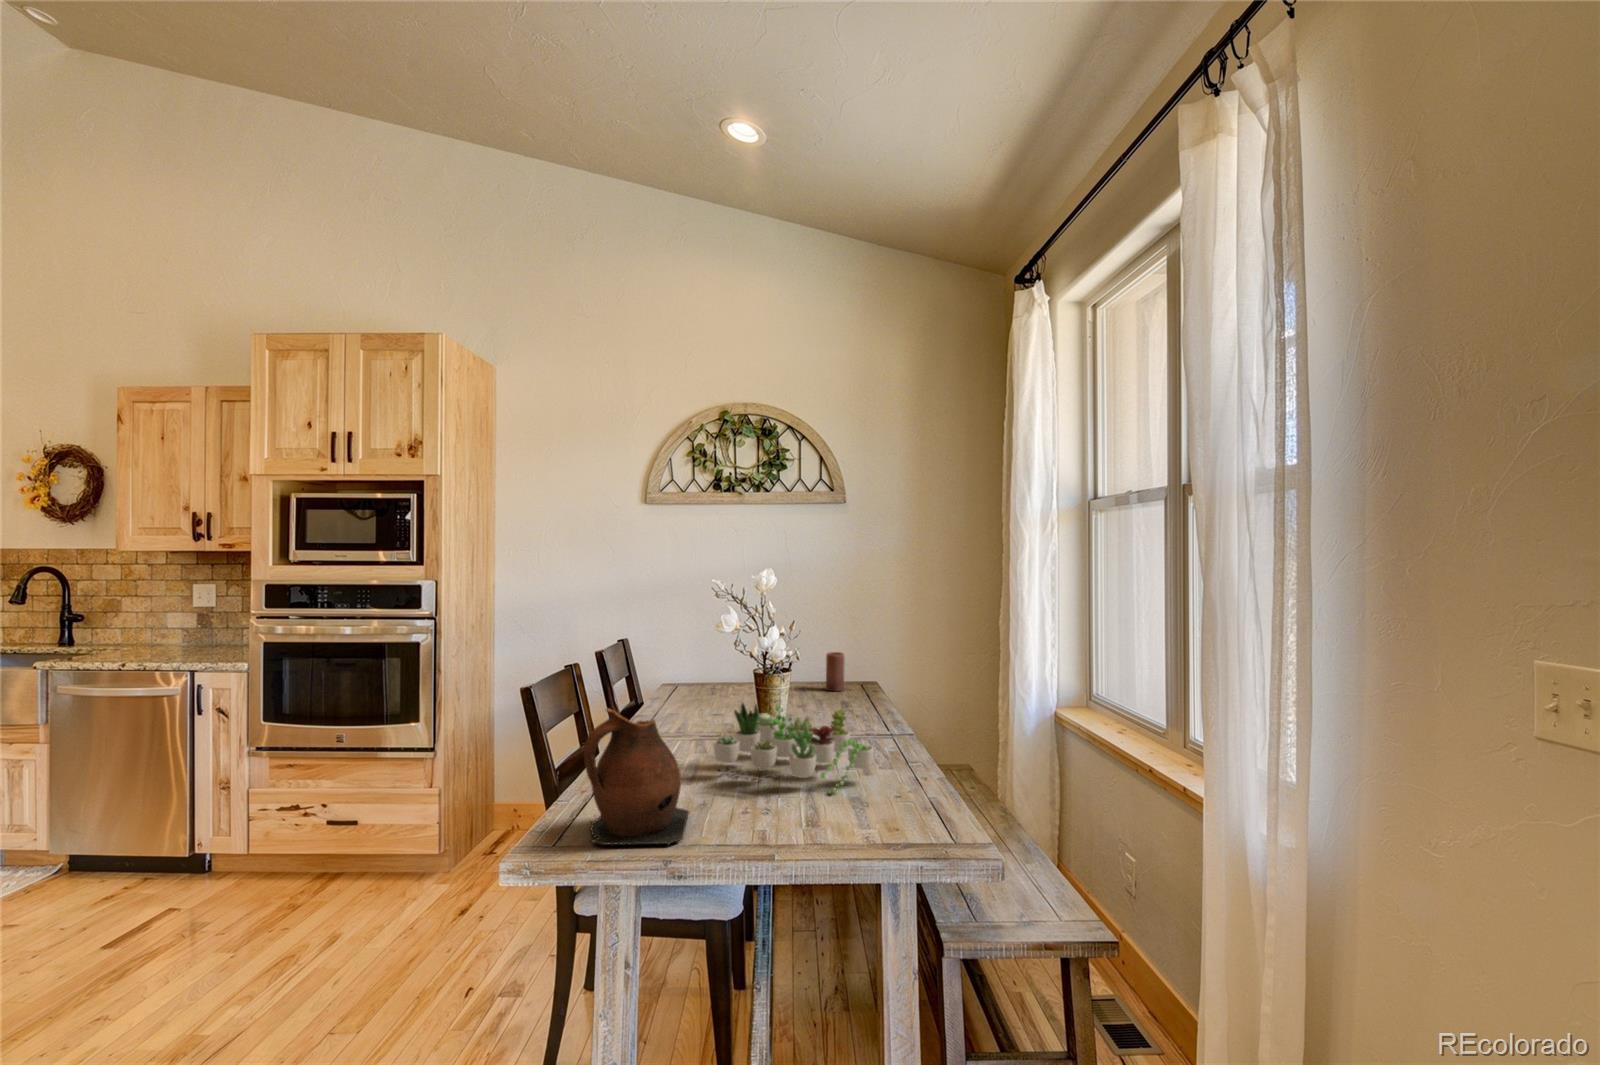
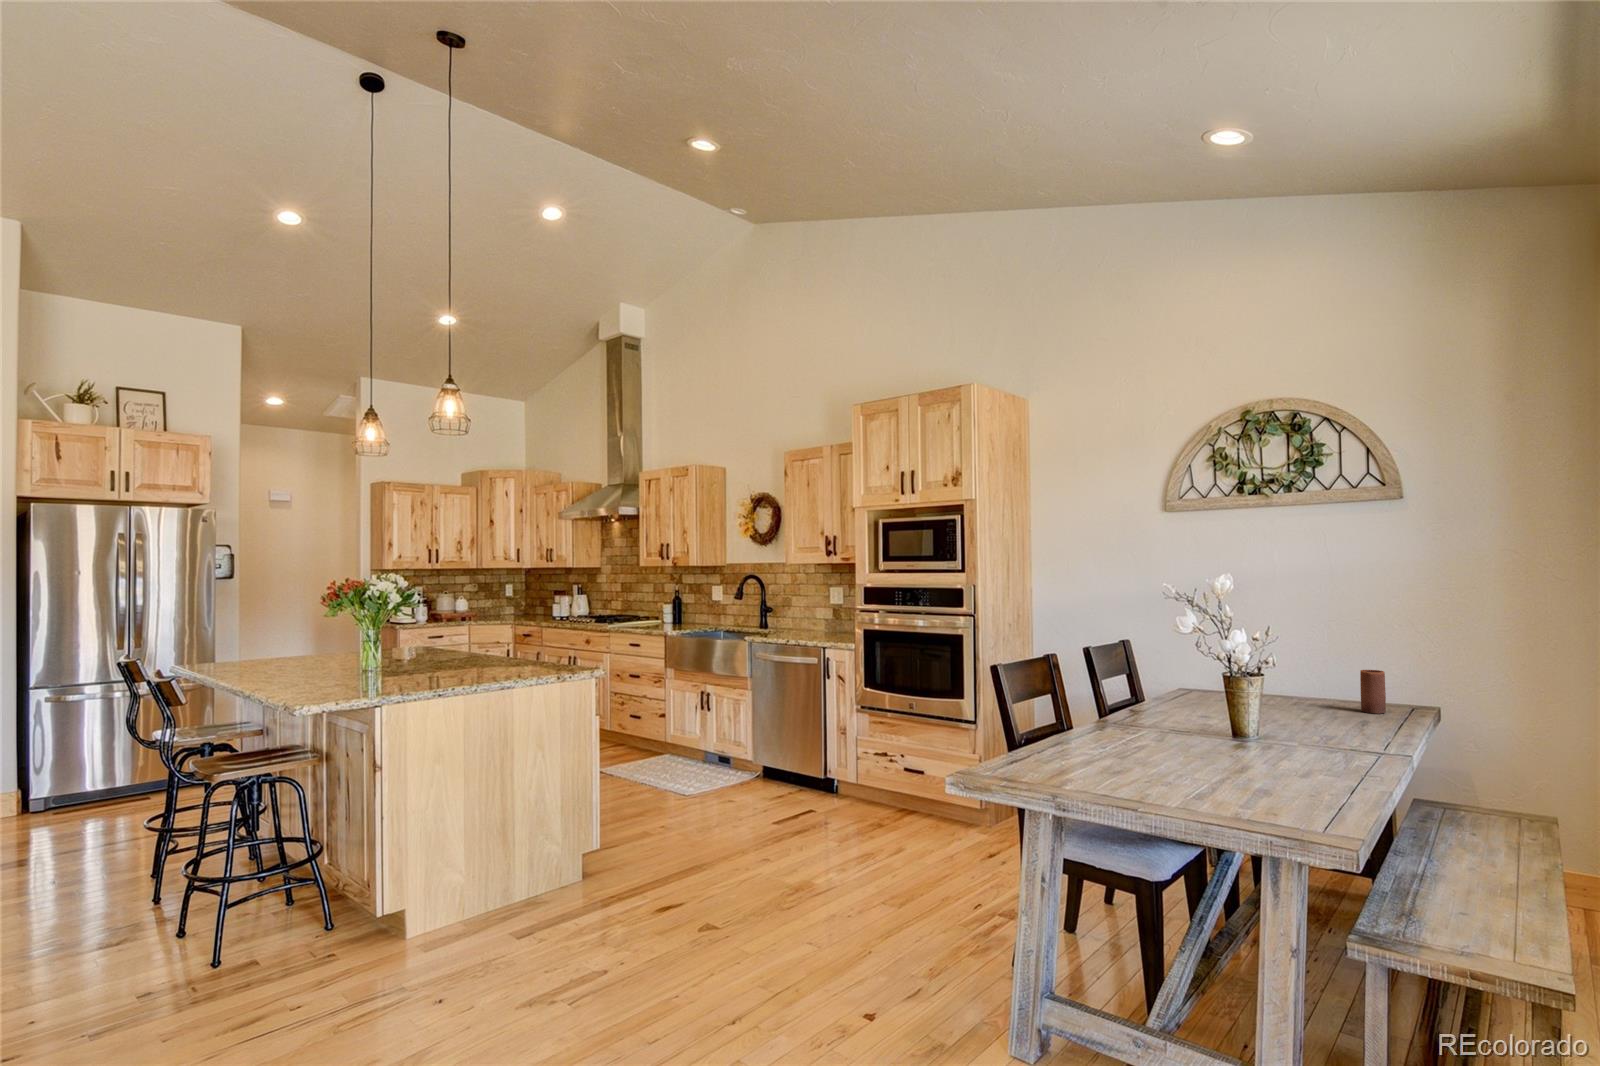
succulent plant: present [713,703,874,794] -> none [1125,693,1301,779]
ceramic pitcher: present [584,708,689,845] -> none [1007,674,1100,782]

